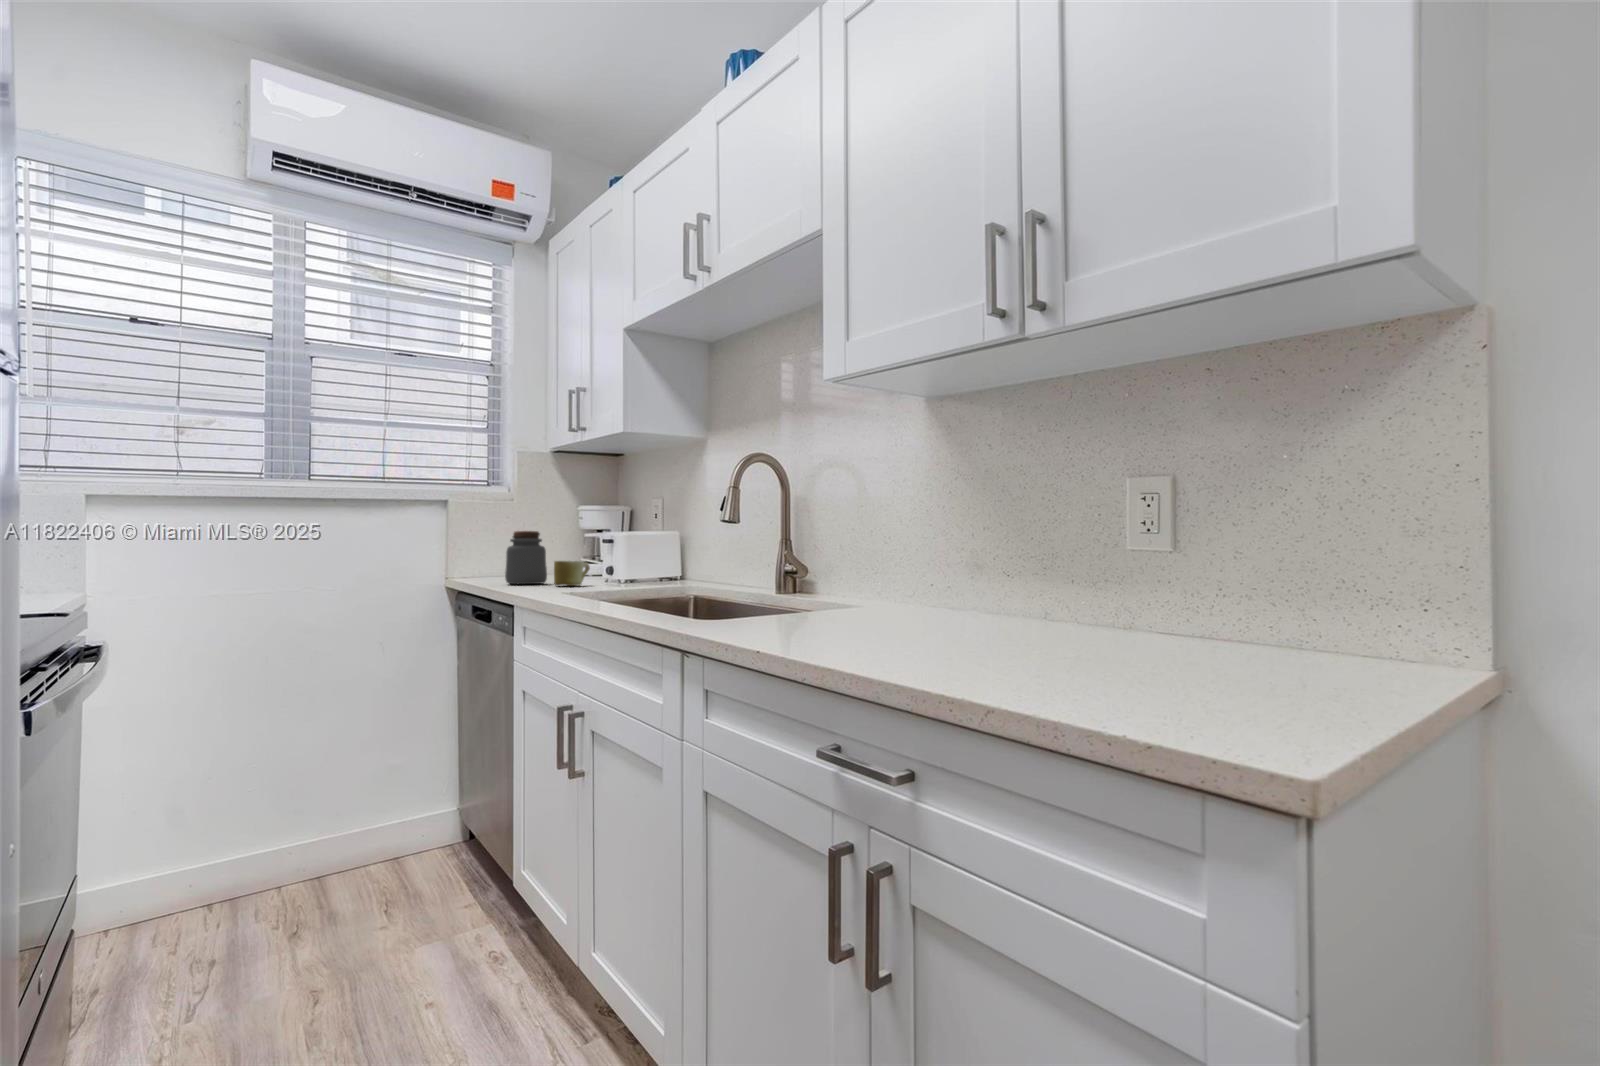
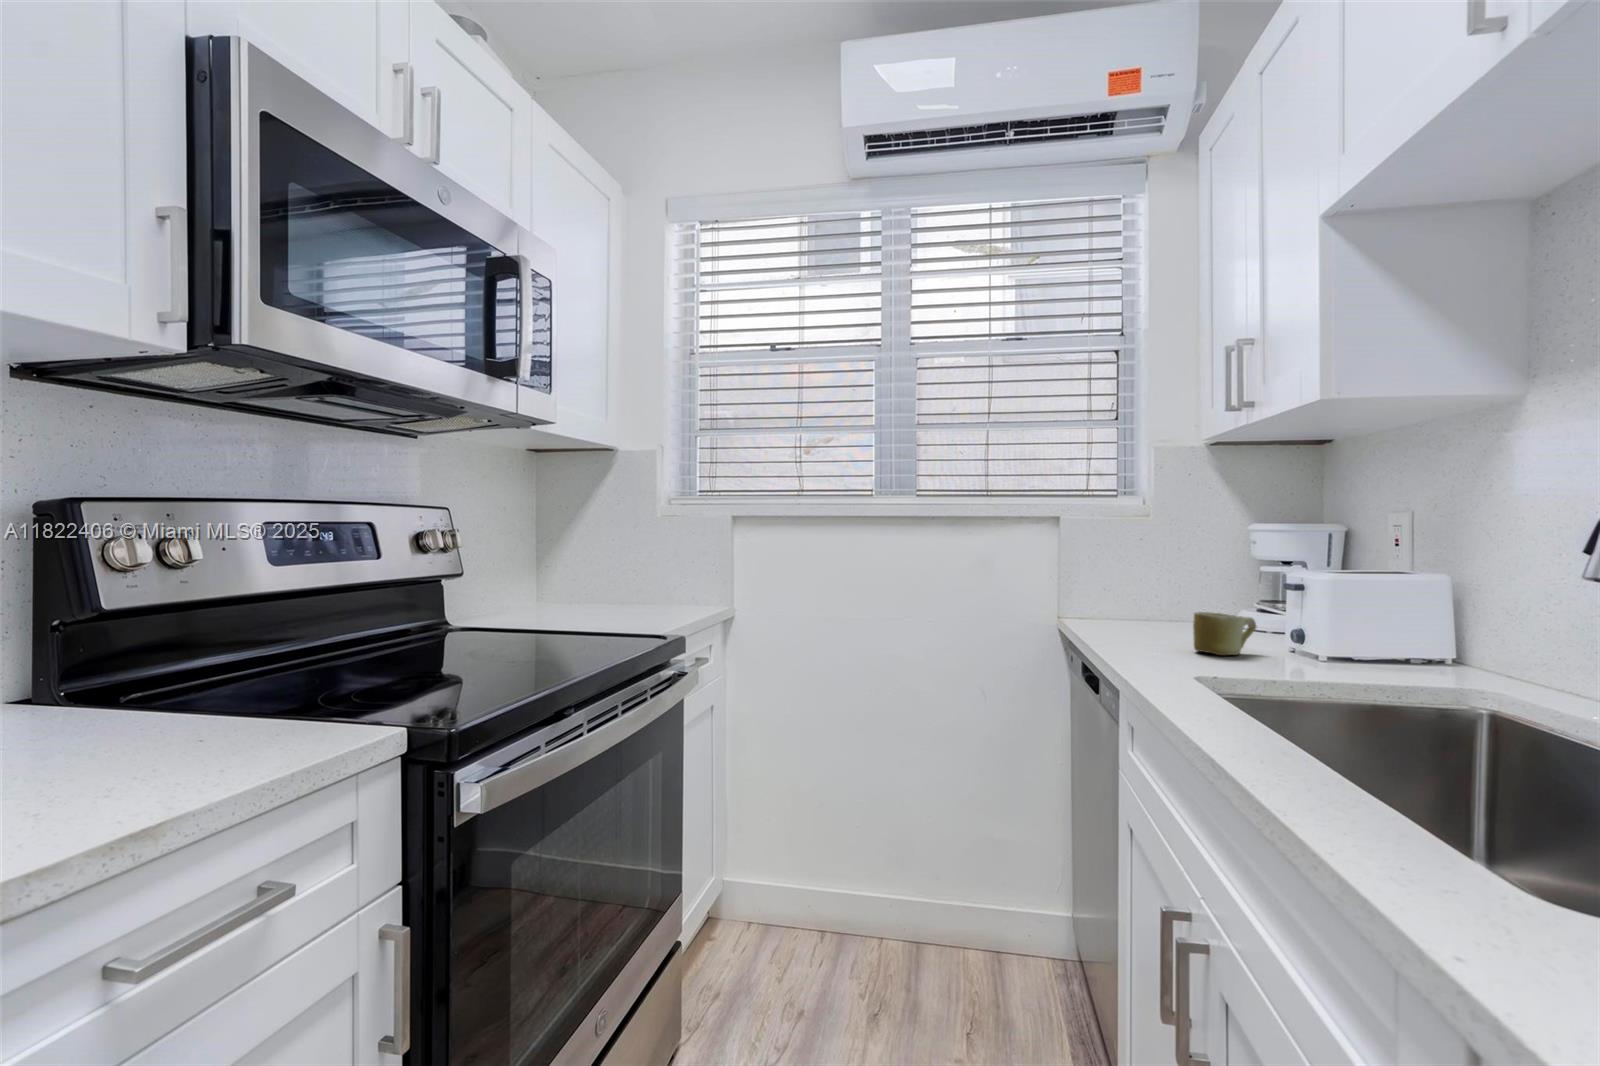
jar: present [505,531,547,584] -> none [1126,561,1189,640]

